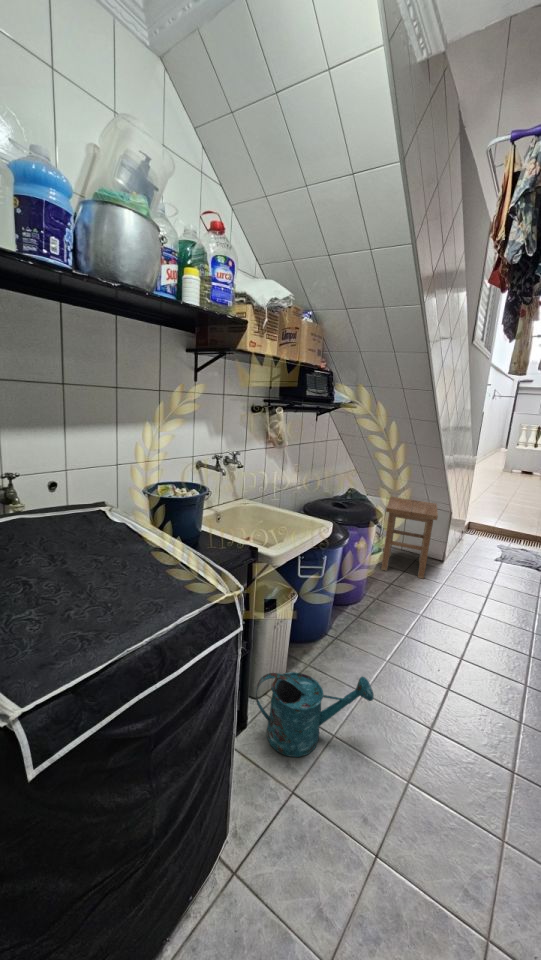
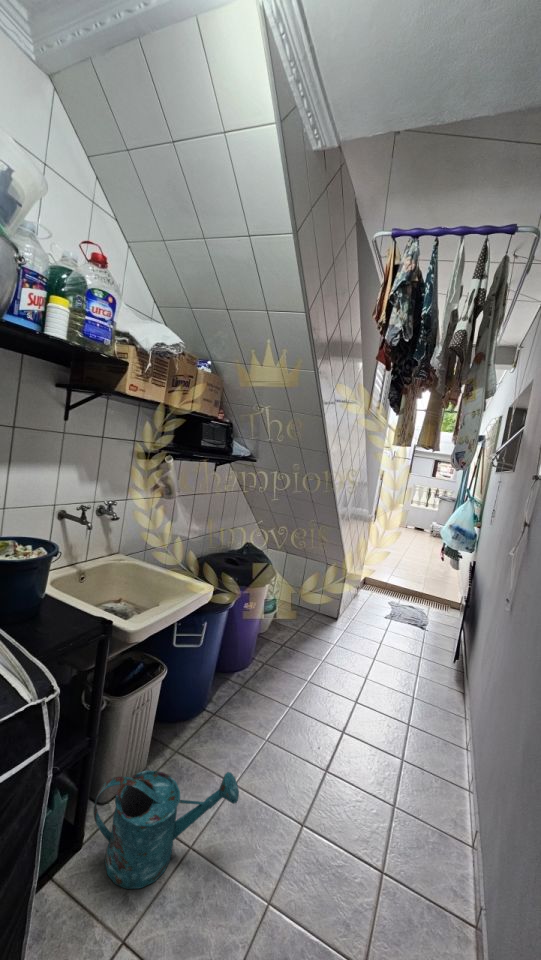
stool: present [381,497,438,578] -> none [275,551,332,638]

